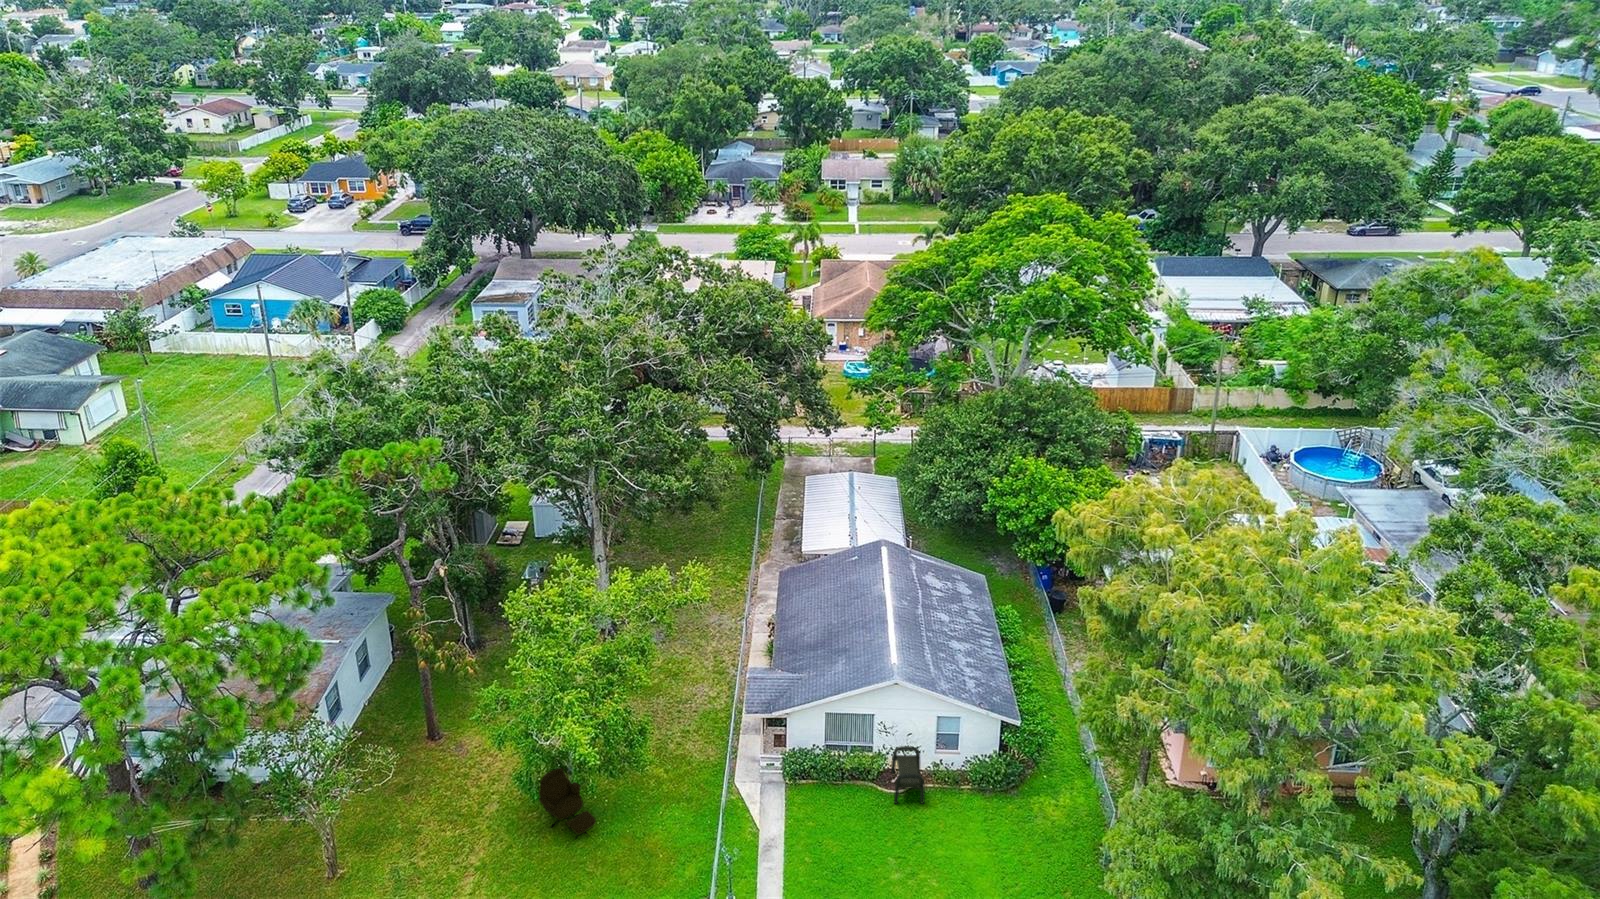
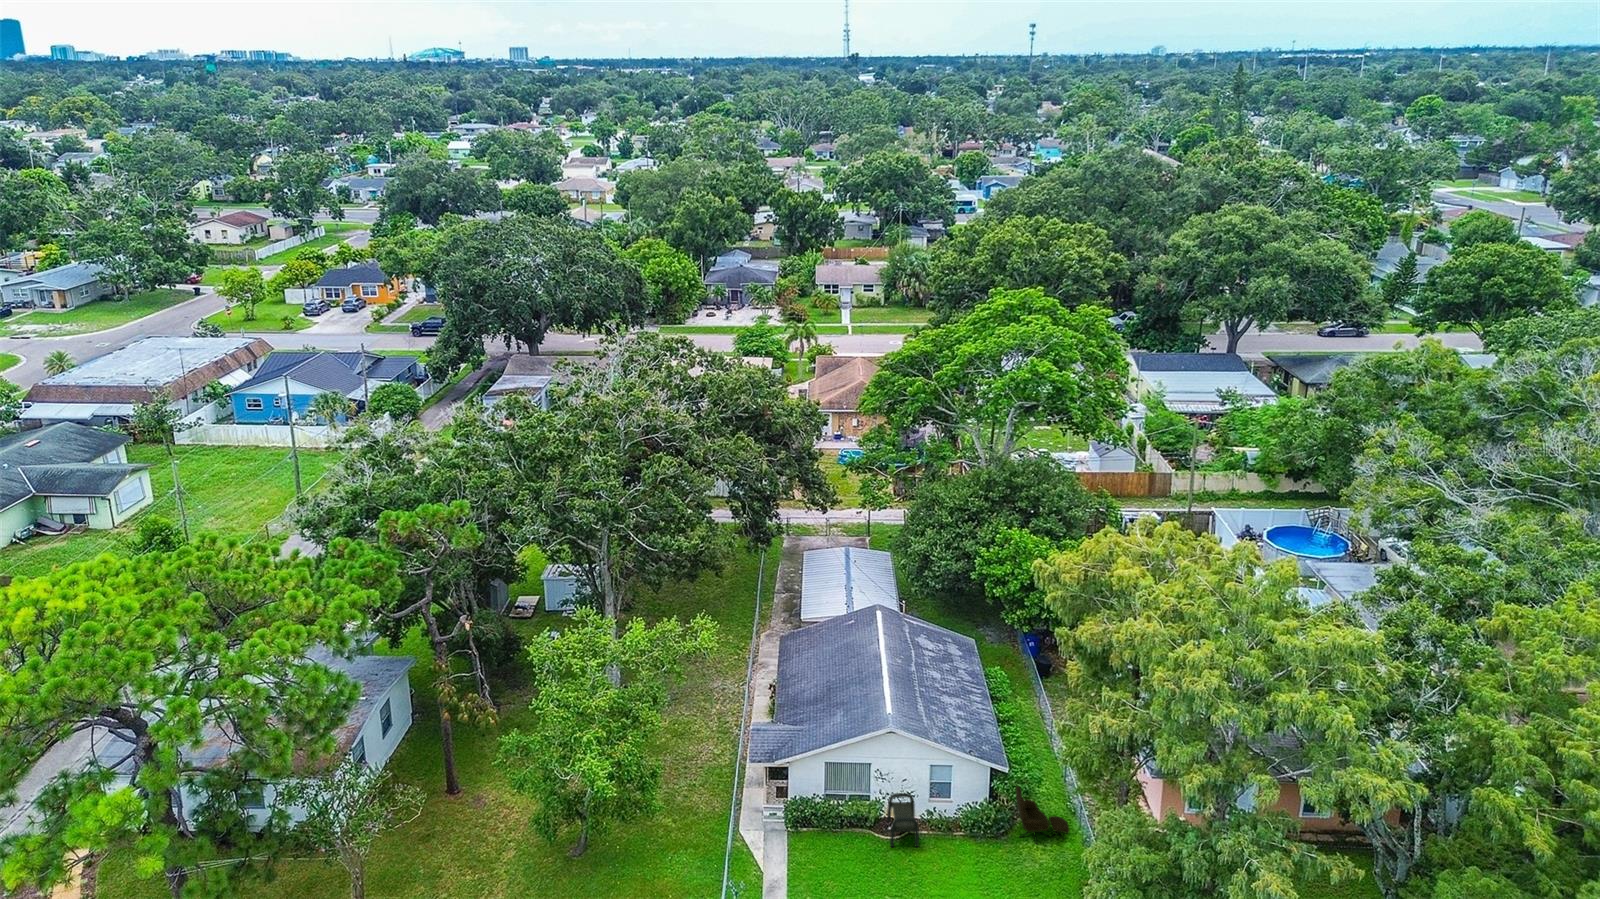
lounge chair: present [539,768,596,835] -> present [1016,786,1070,843]

